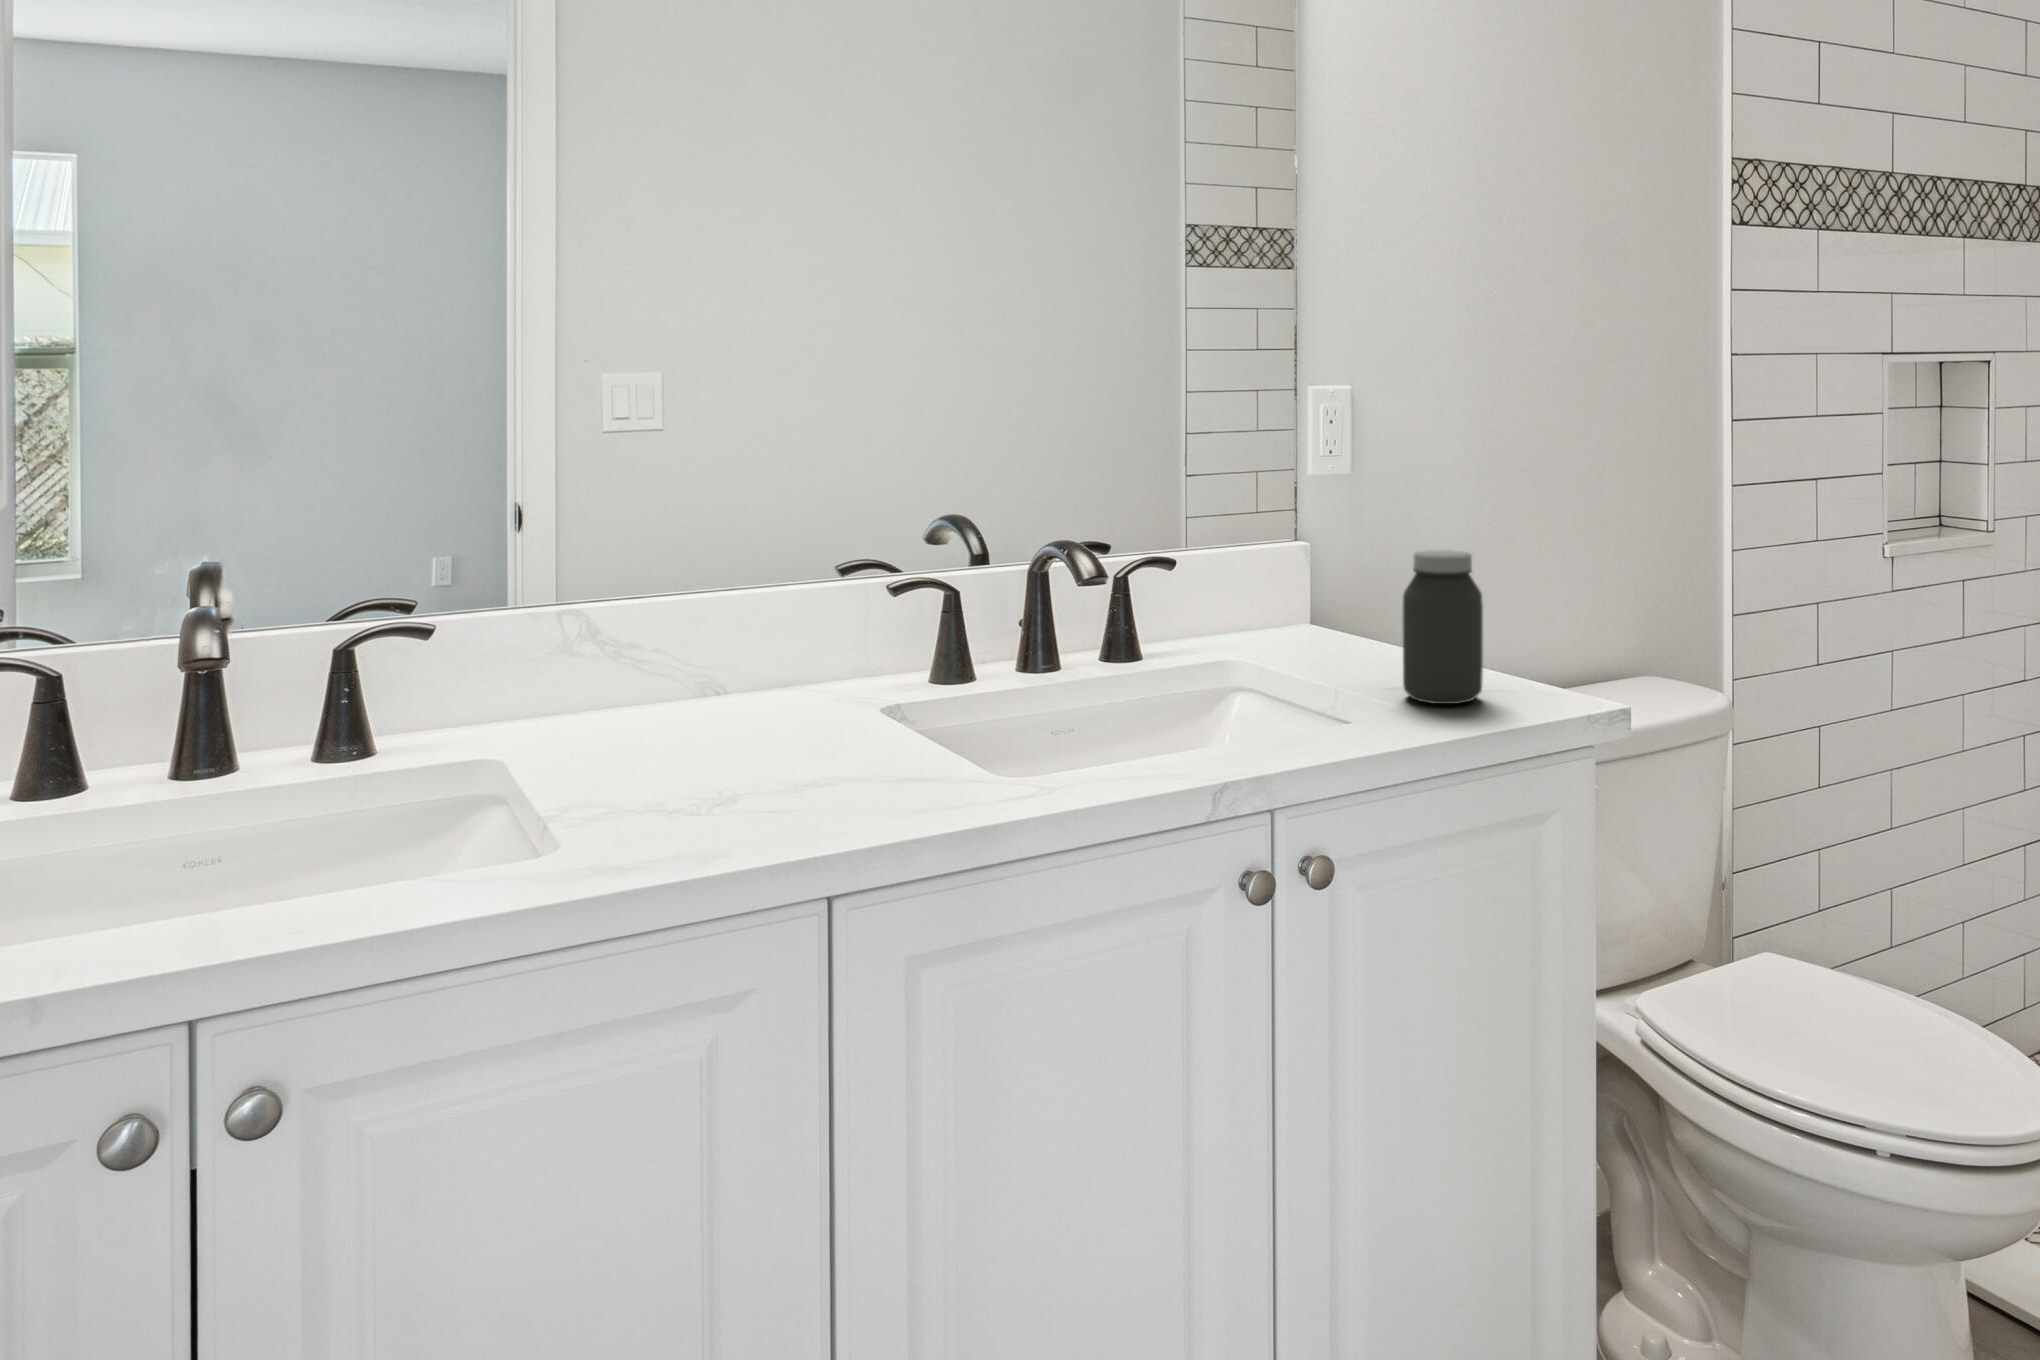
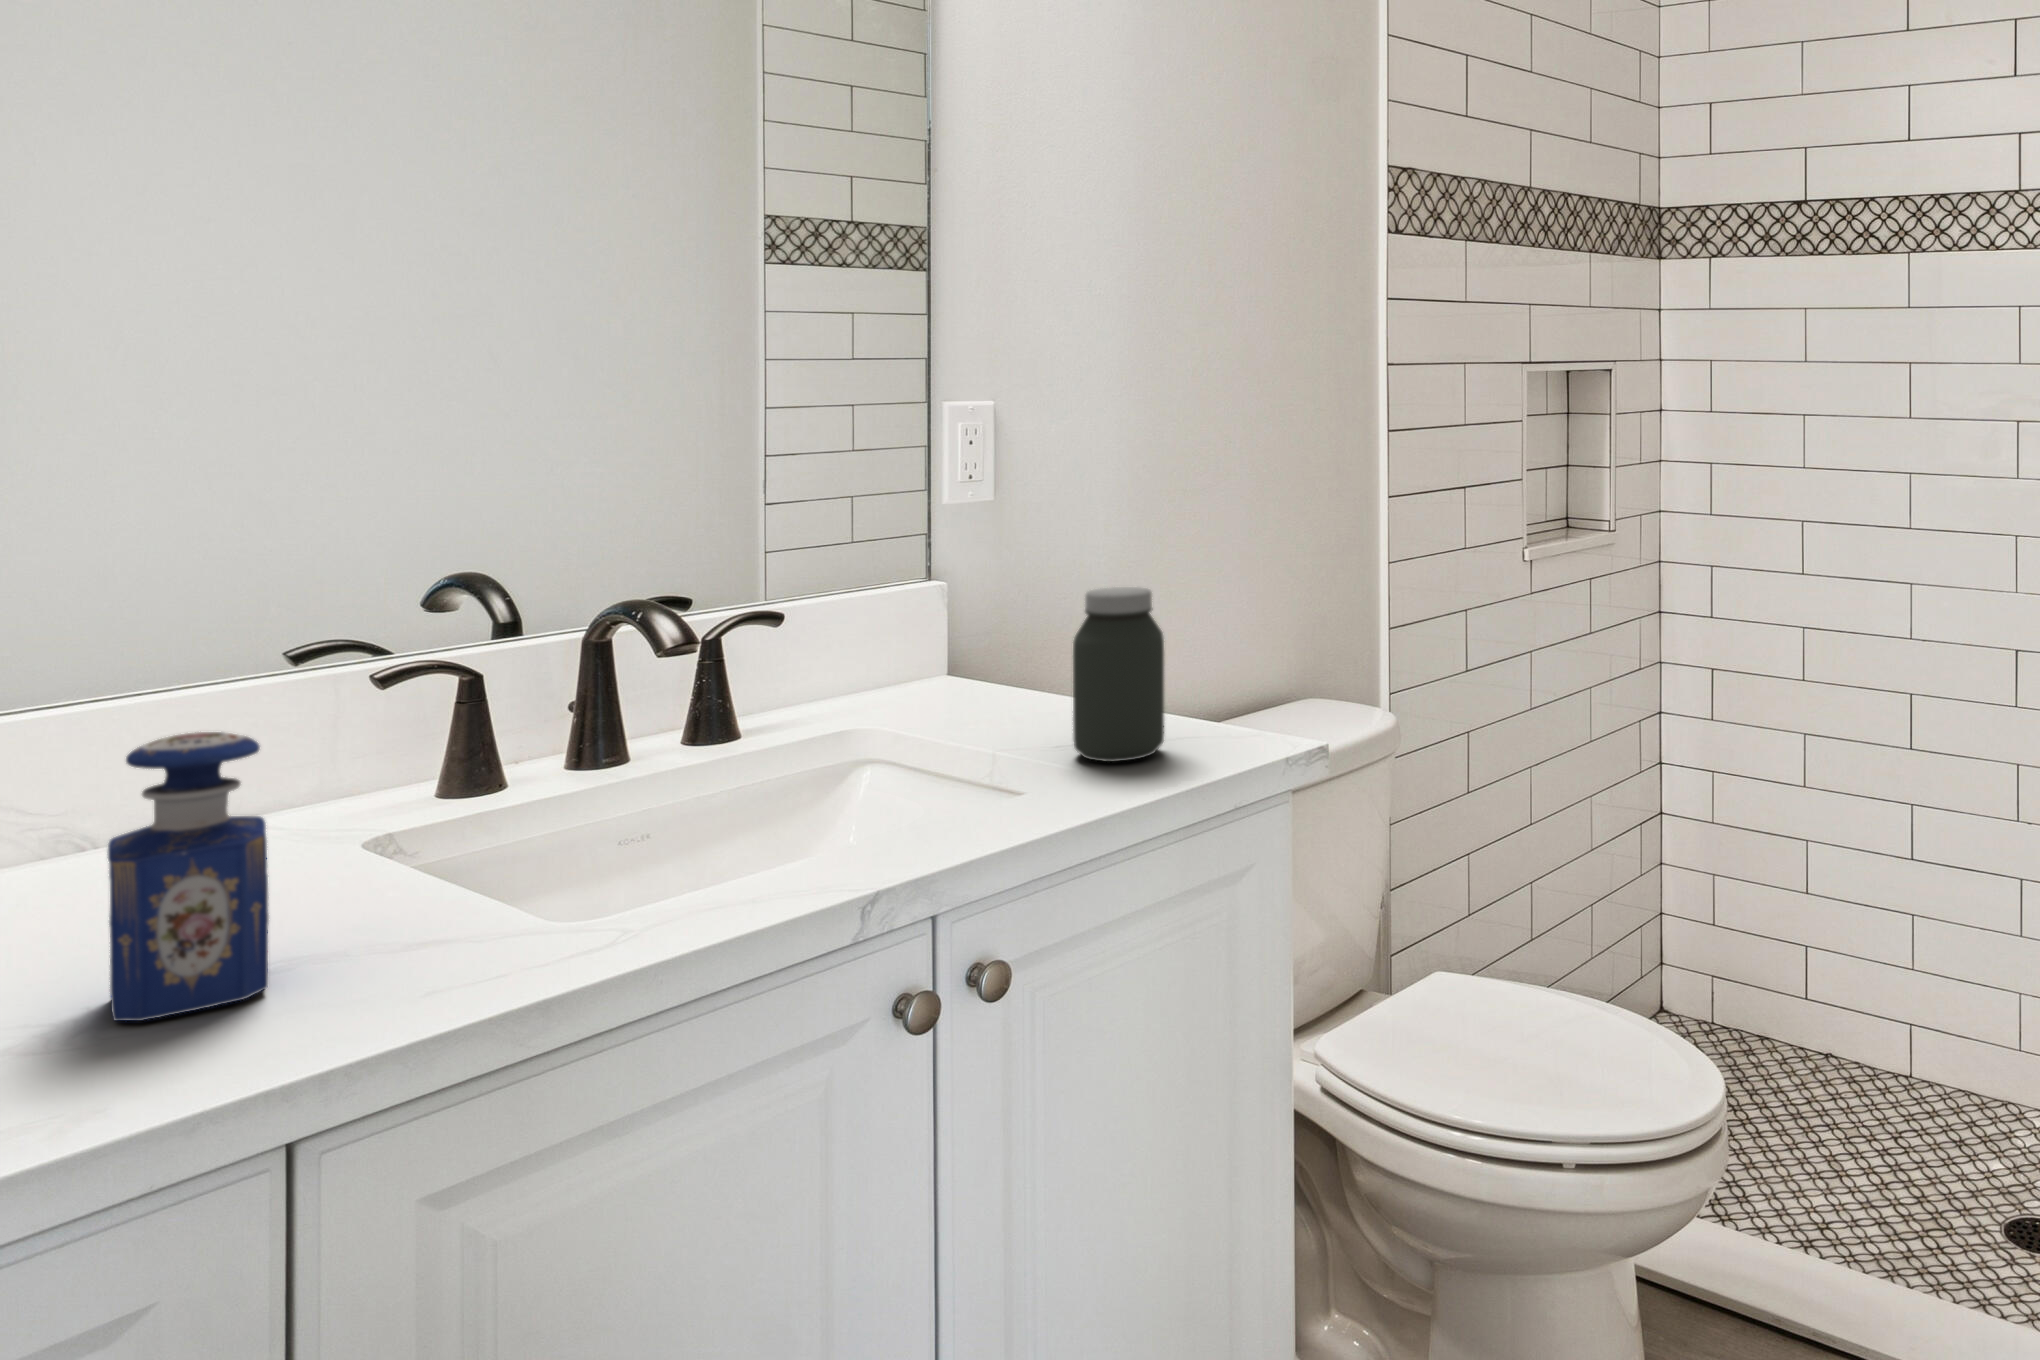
perfume bottle: none [726,609,817,805] -> present [108,732,269,1021]

